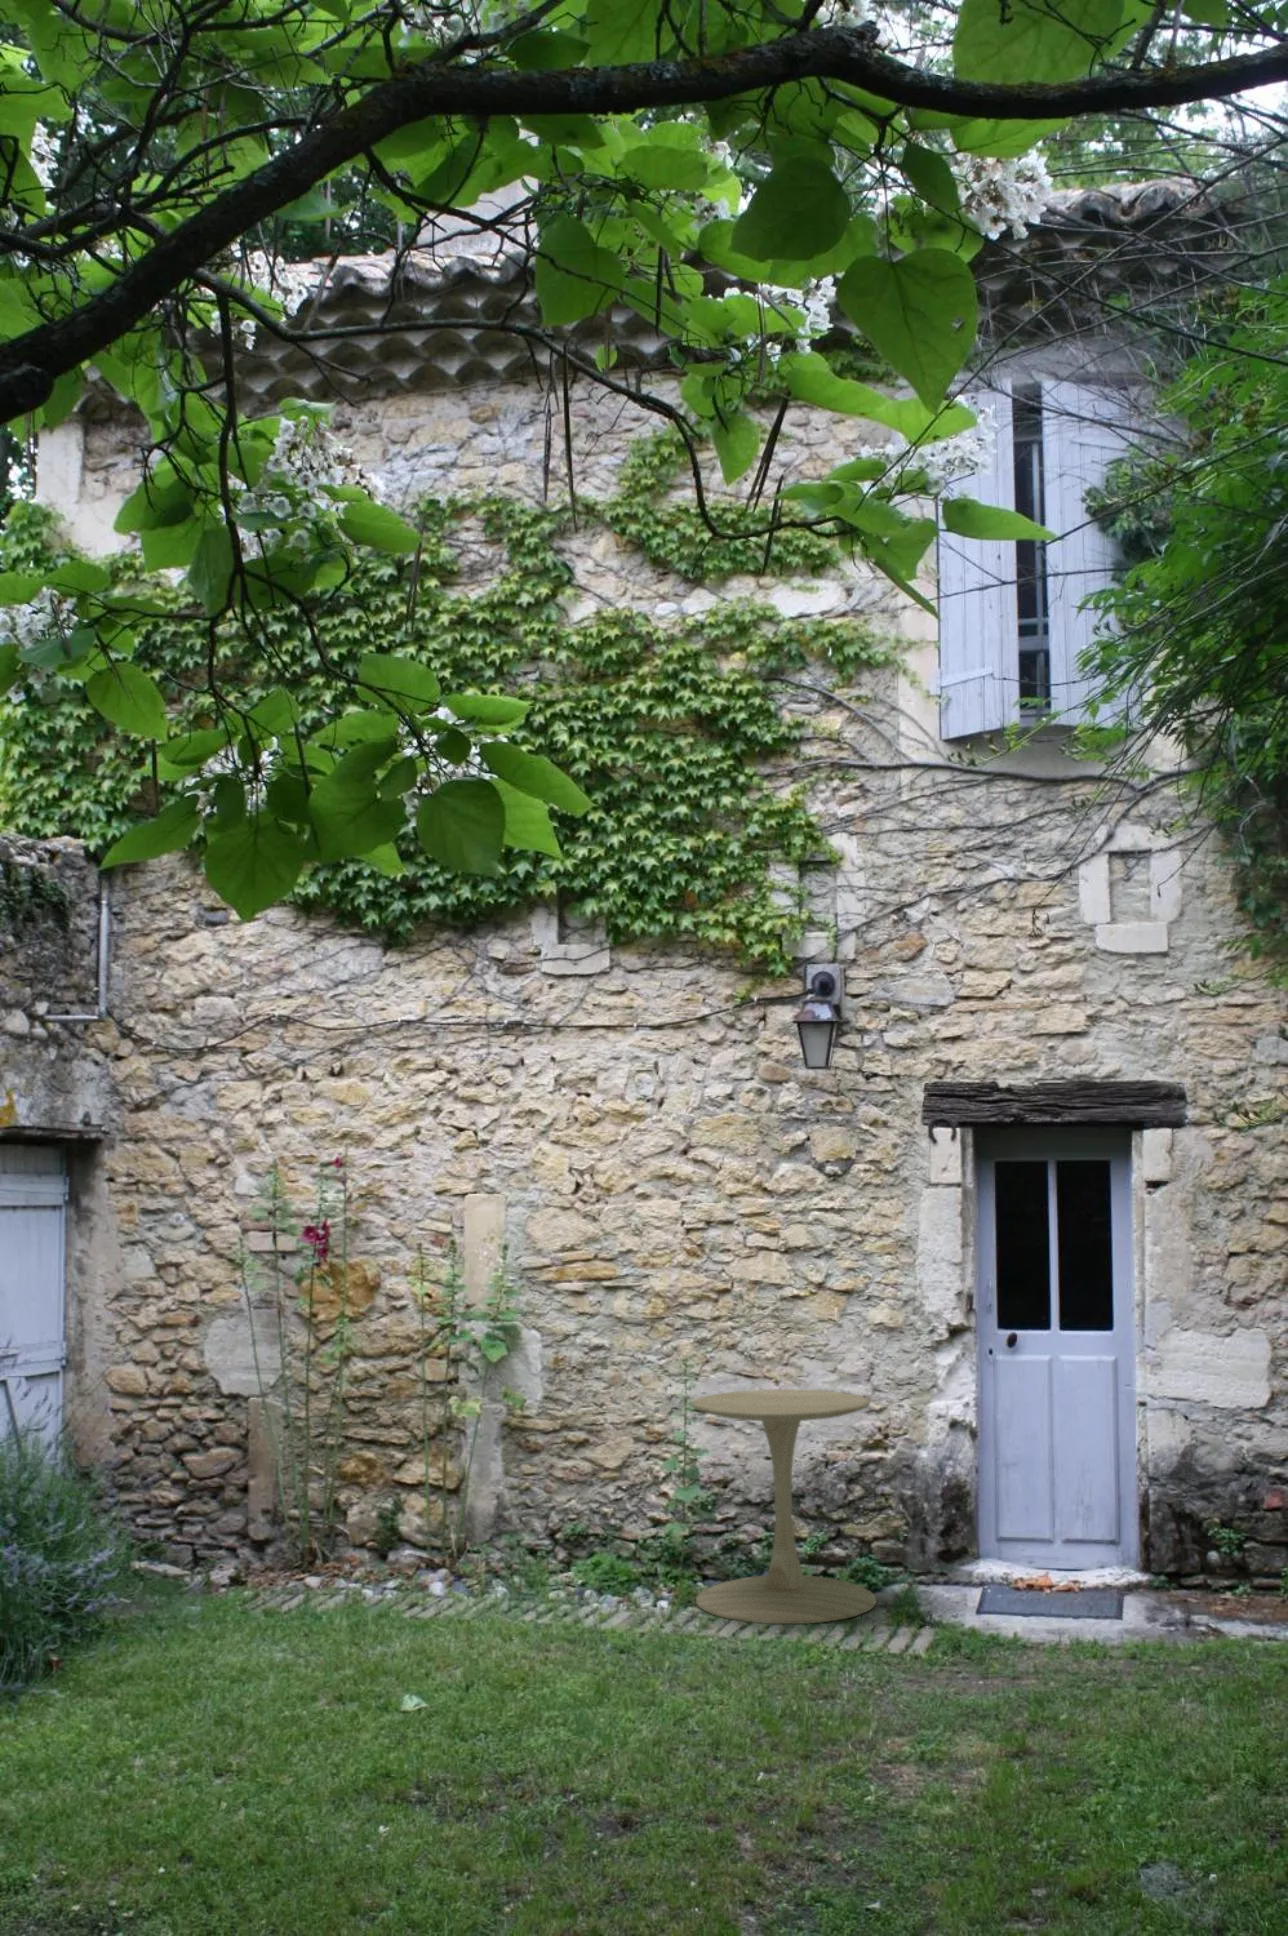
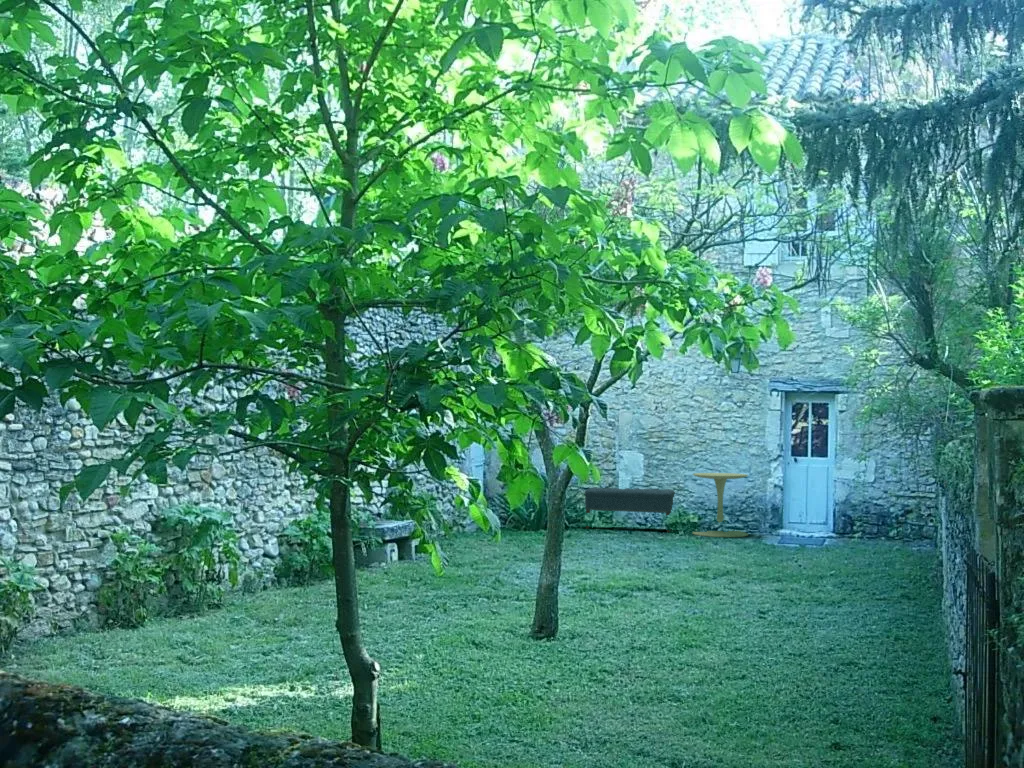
bench: none [348,1444,643,1597] -> present [584,487,675,532]

